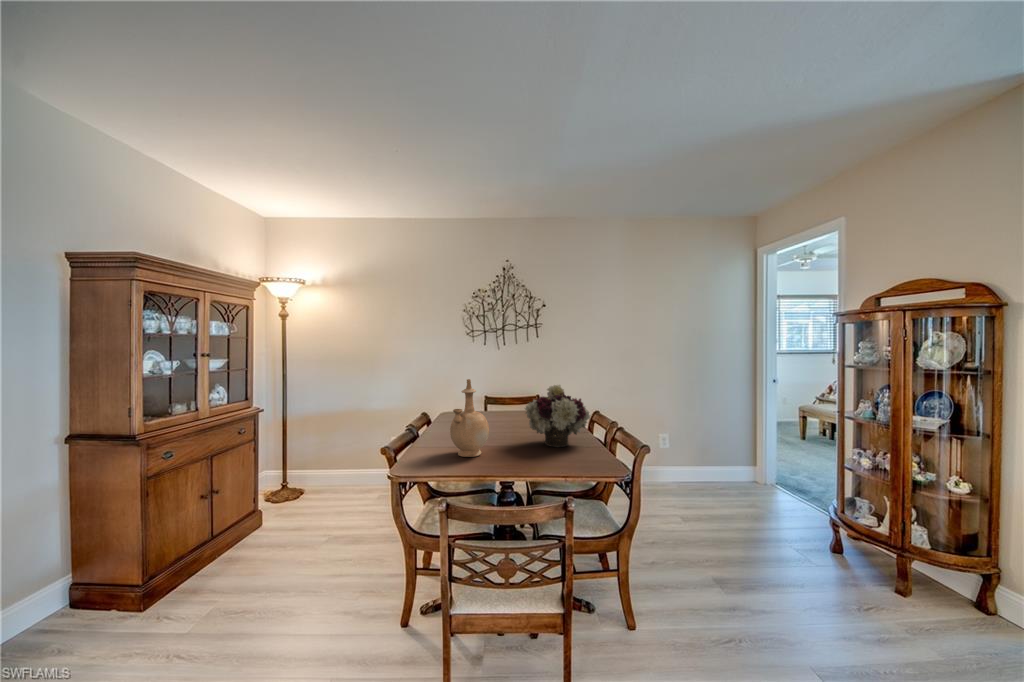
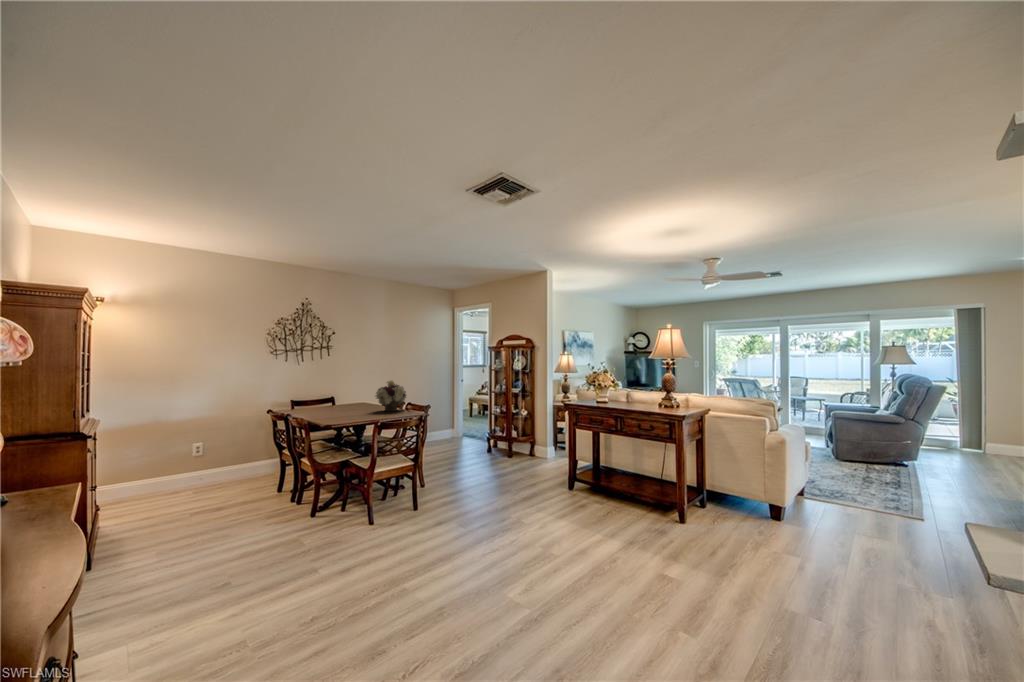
vase: present [450,379,489,457] -> none [350,377,371,416]

